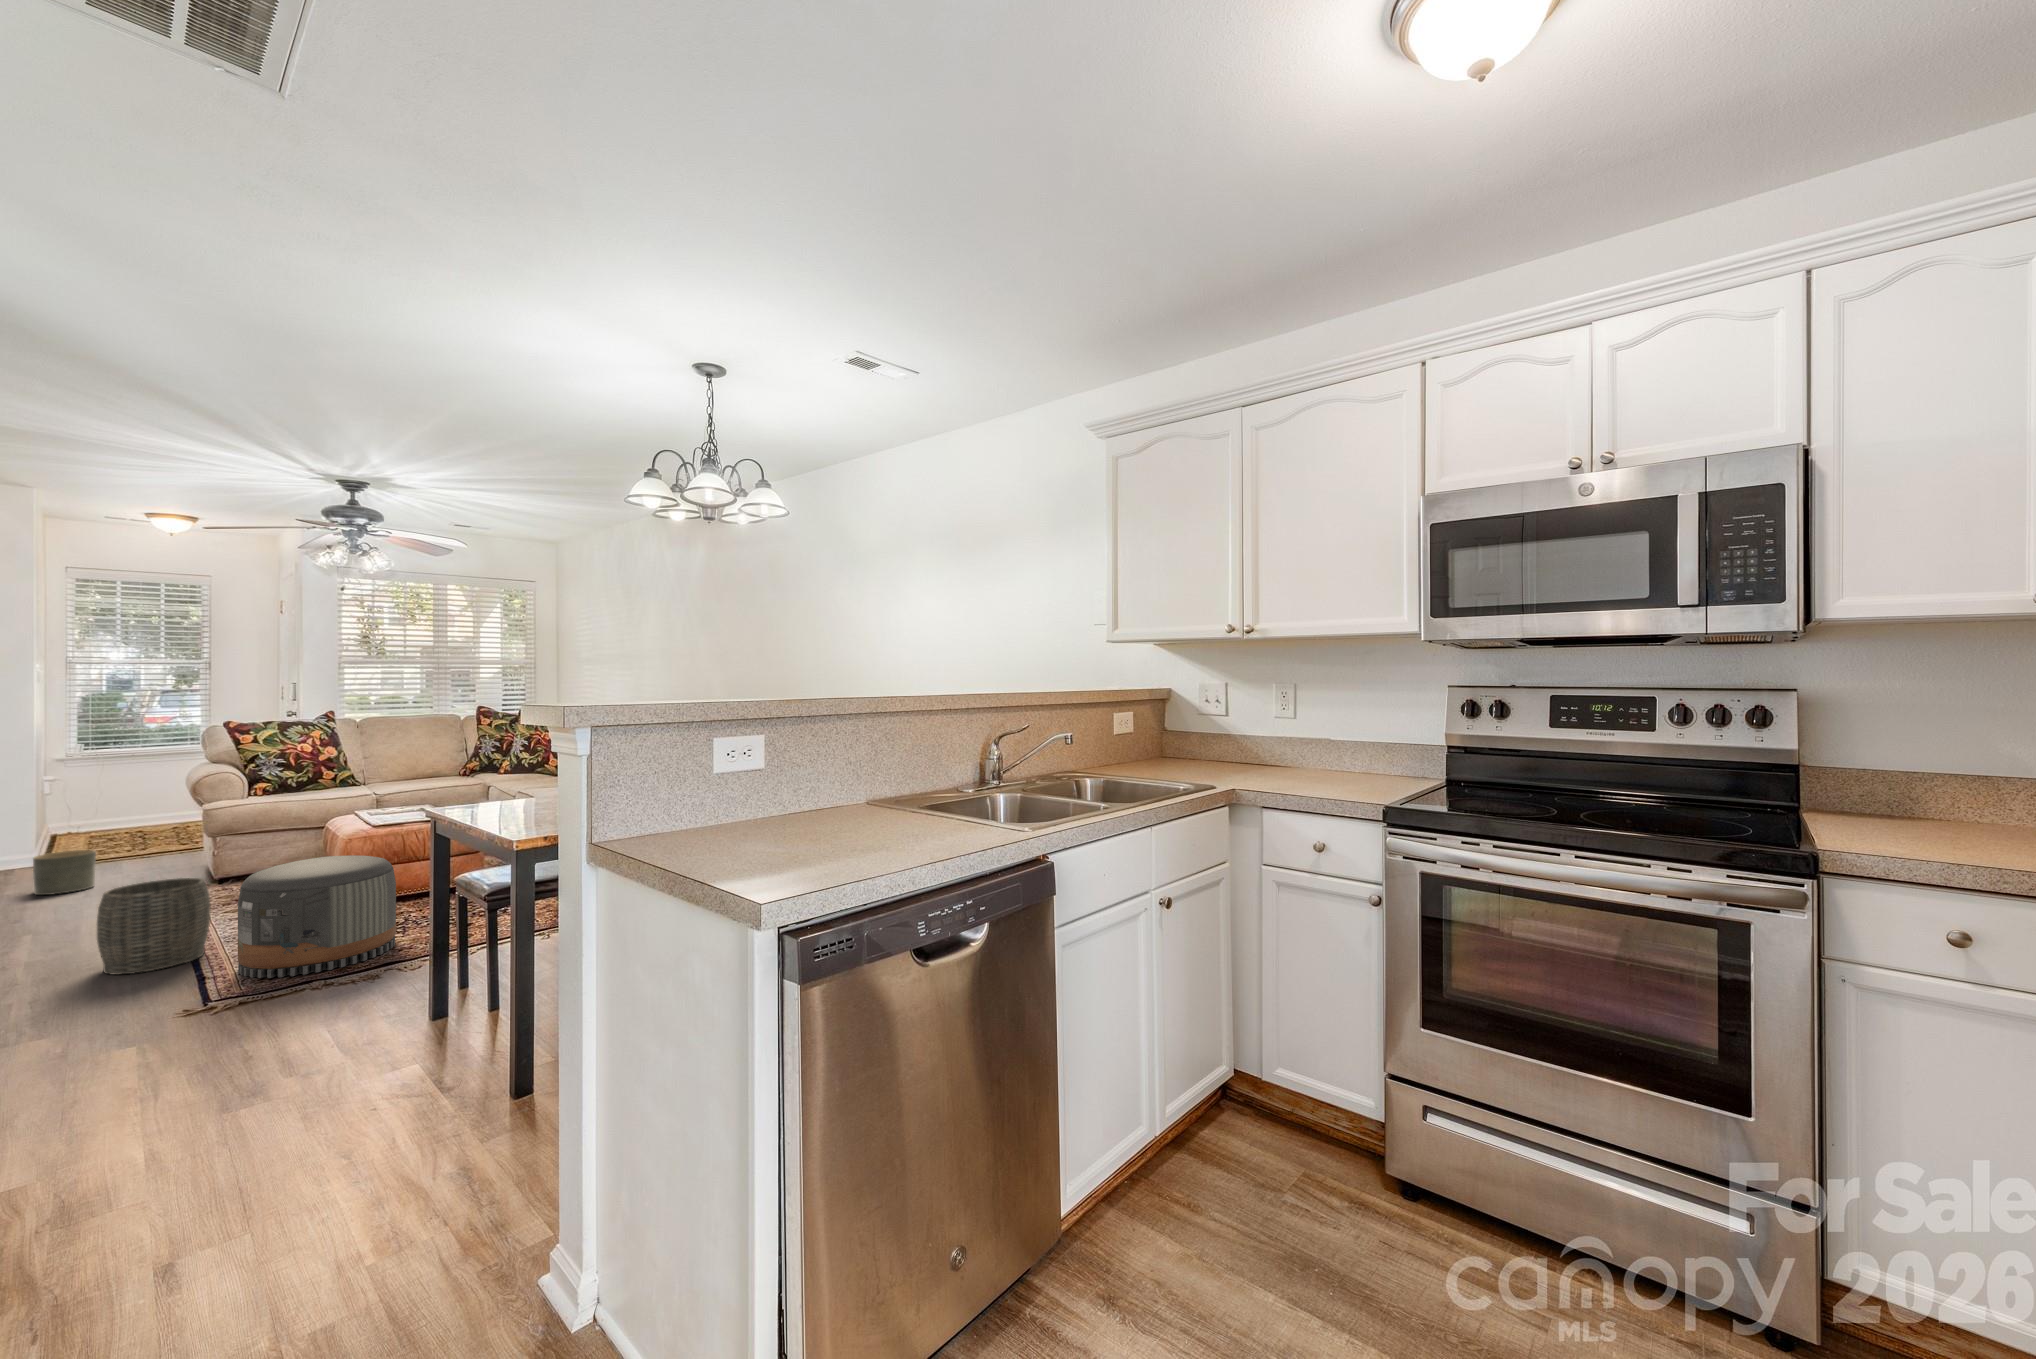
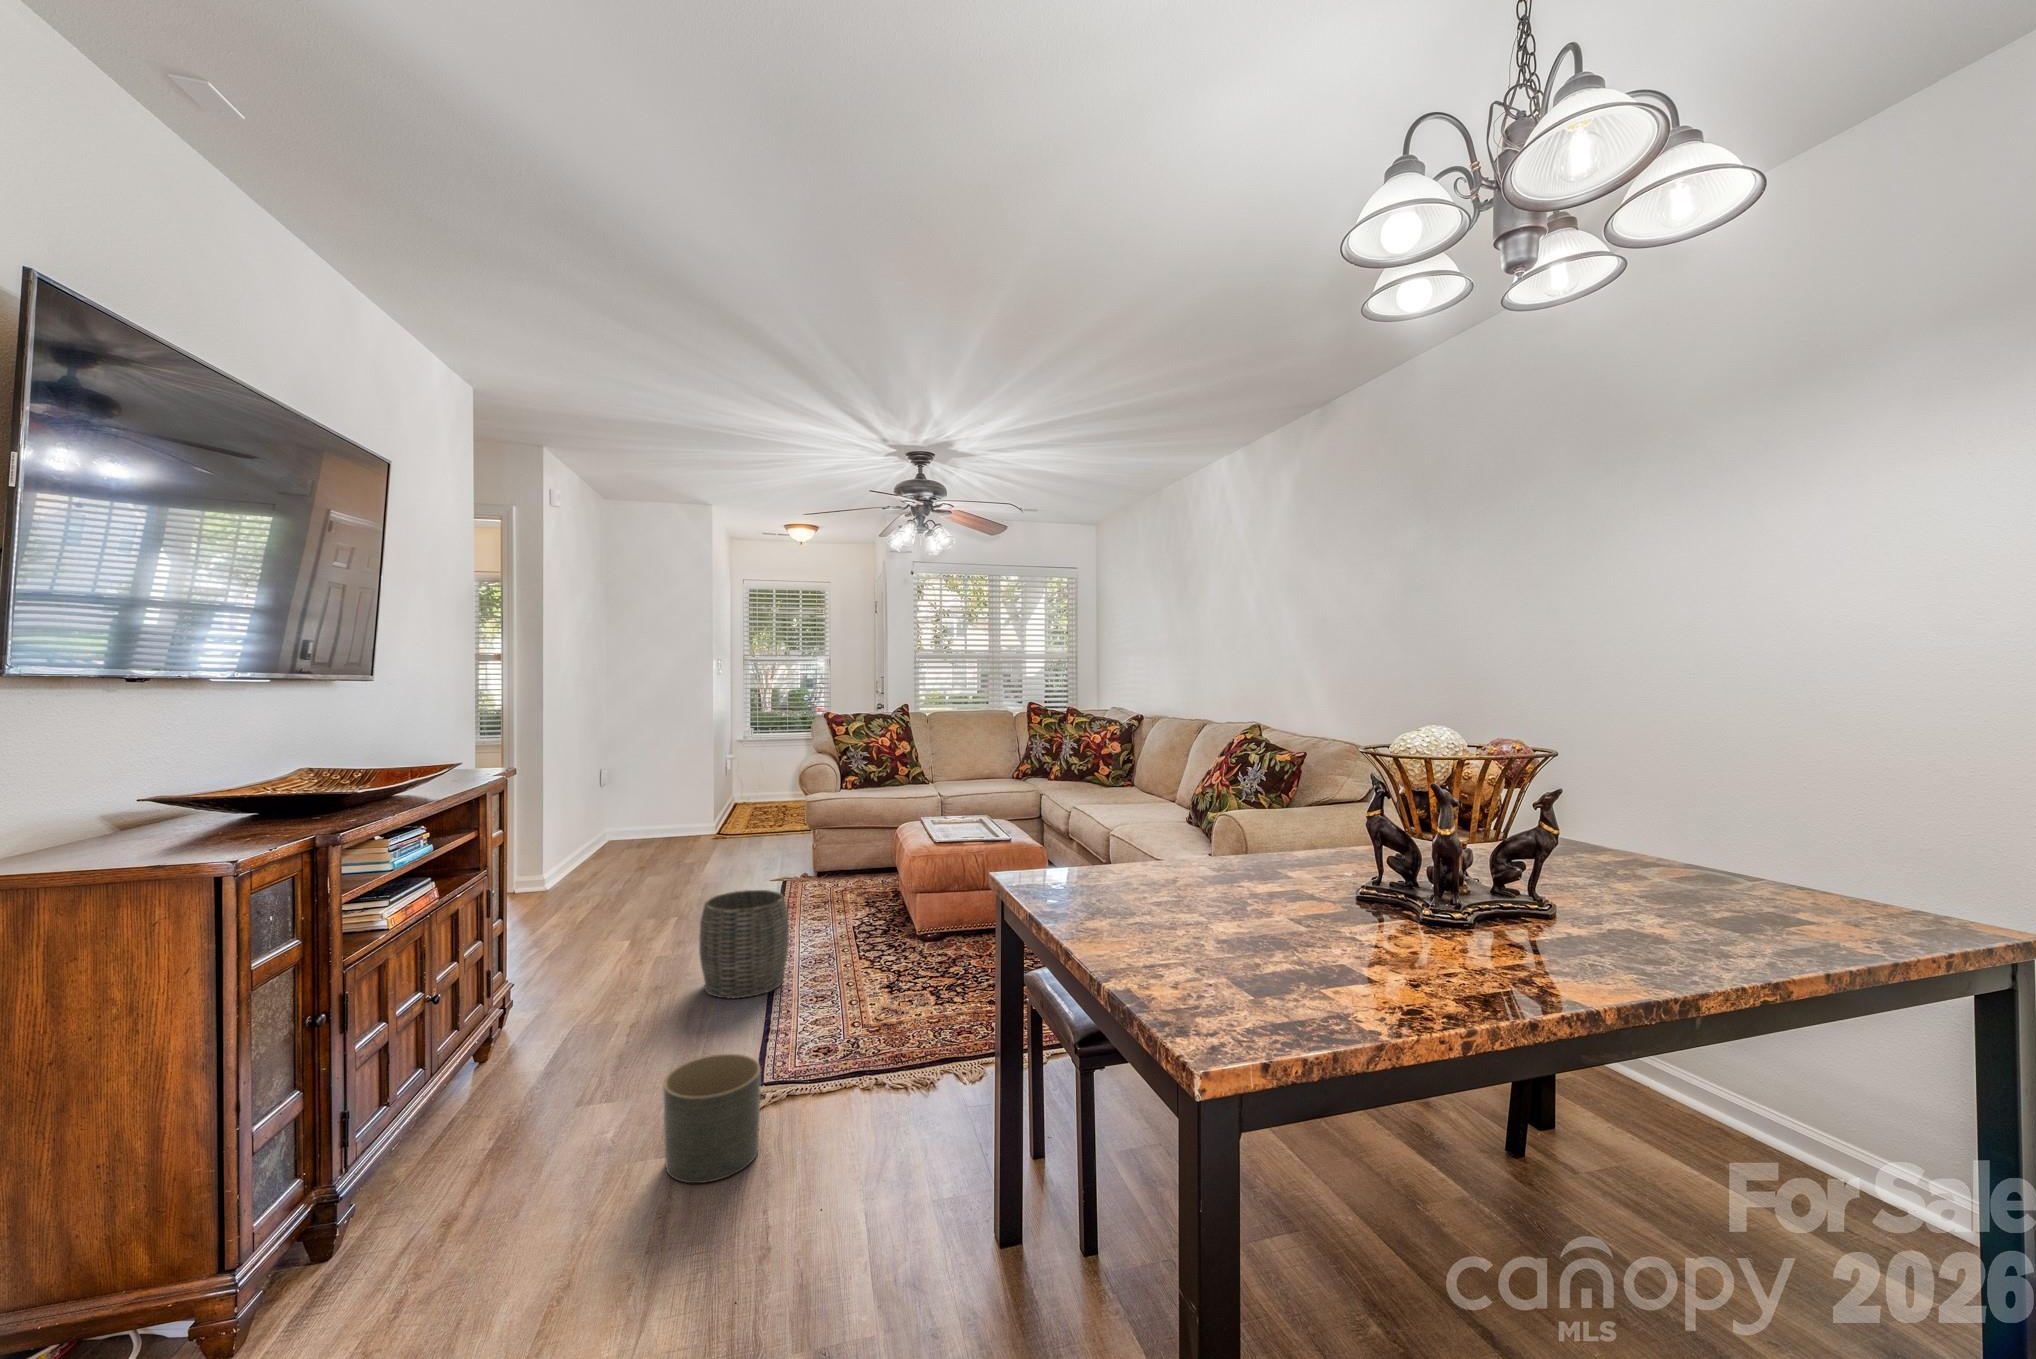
planter: present [33,850,96,895] -> present [663,1054,761,1183]
pouf: present [238,855,396,978] -> none [803,890,953,1050]

